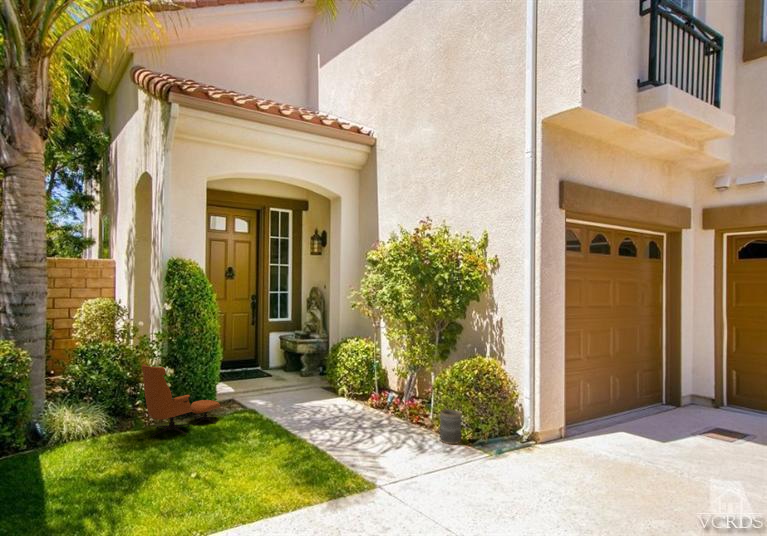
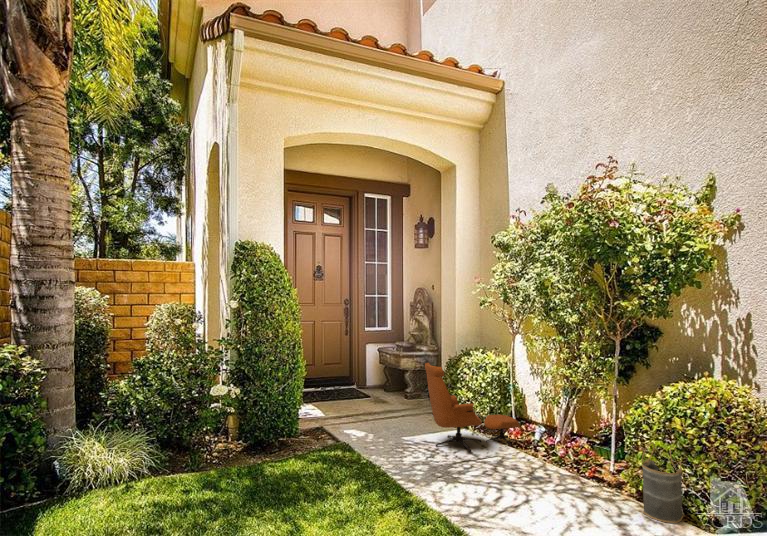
lounge chair: present [142,364,220,437] -> present [425,363,519,452]

